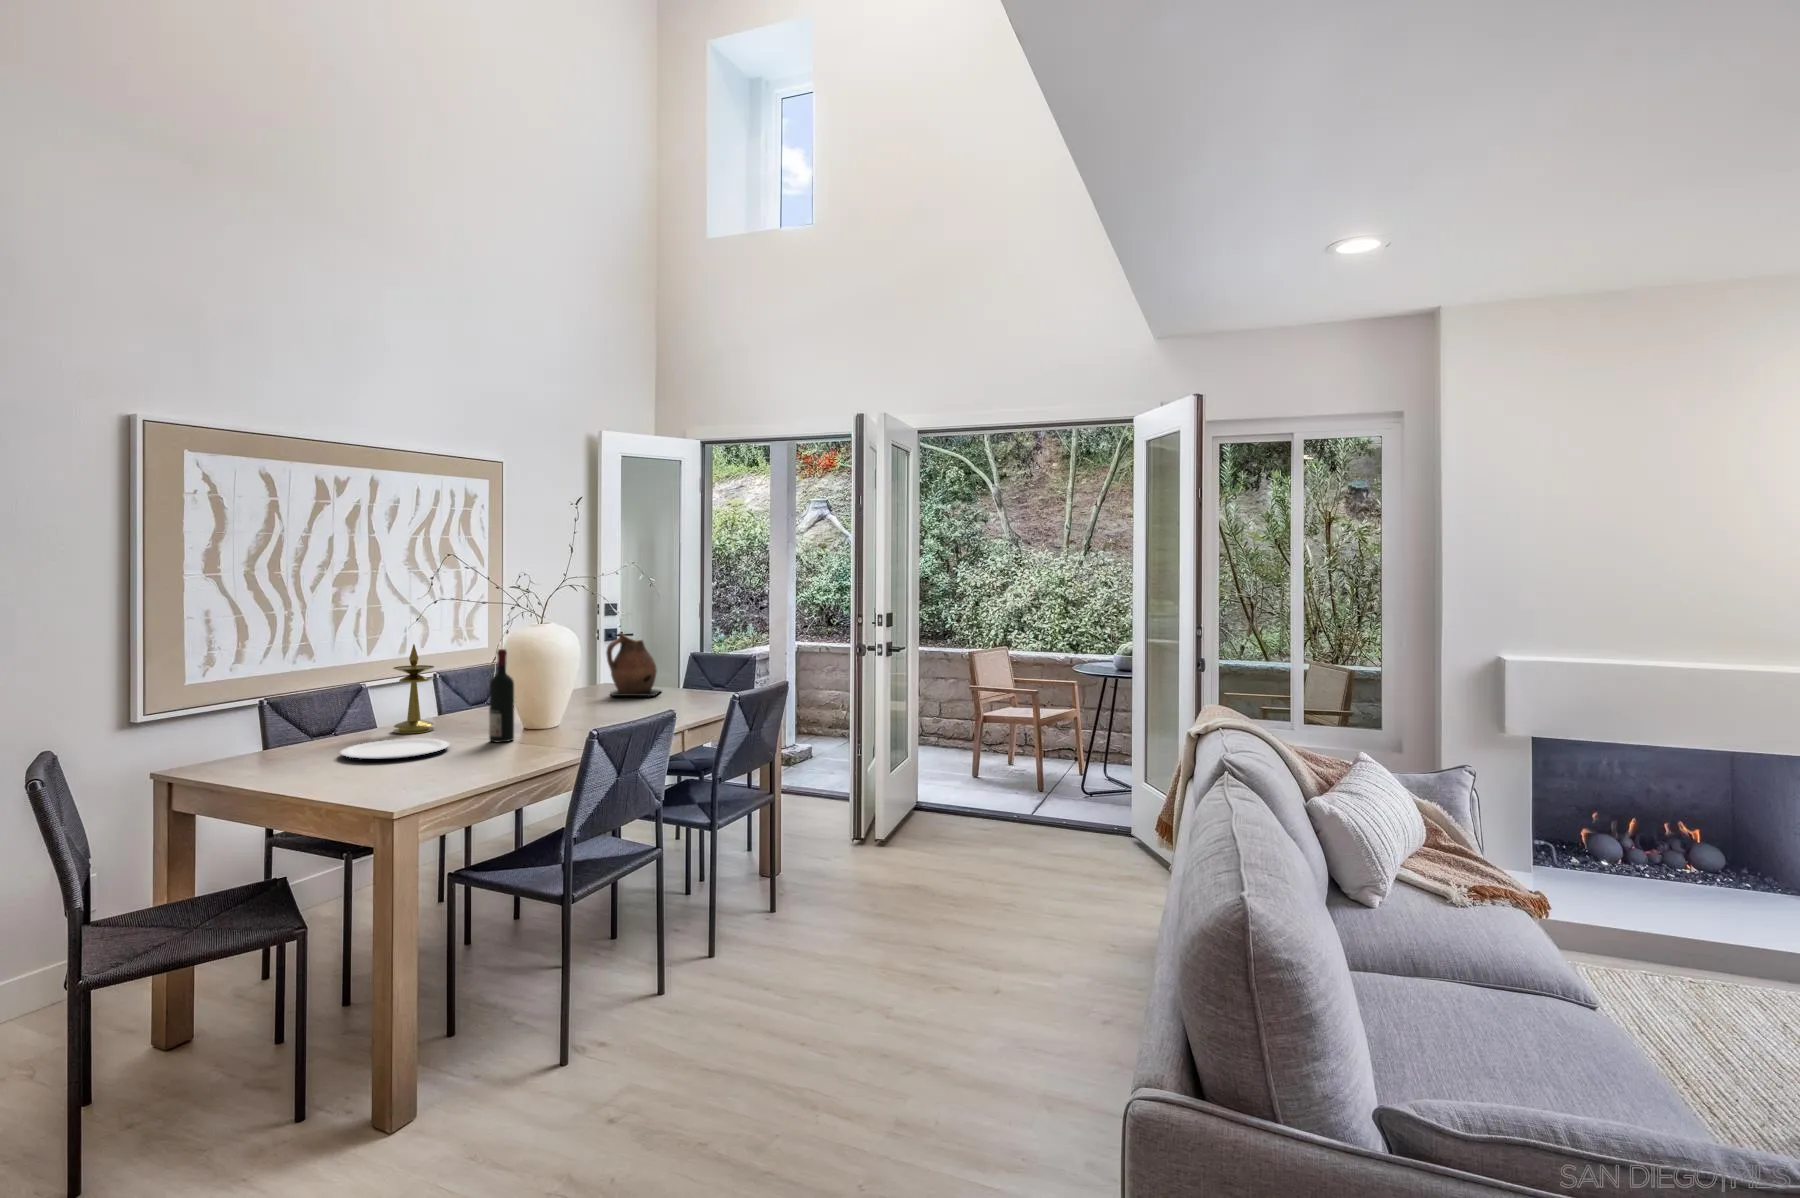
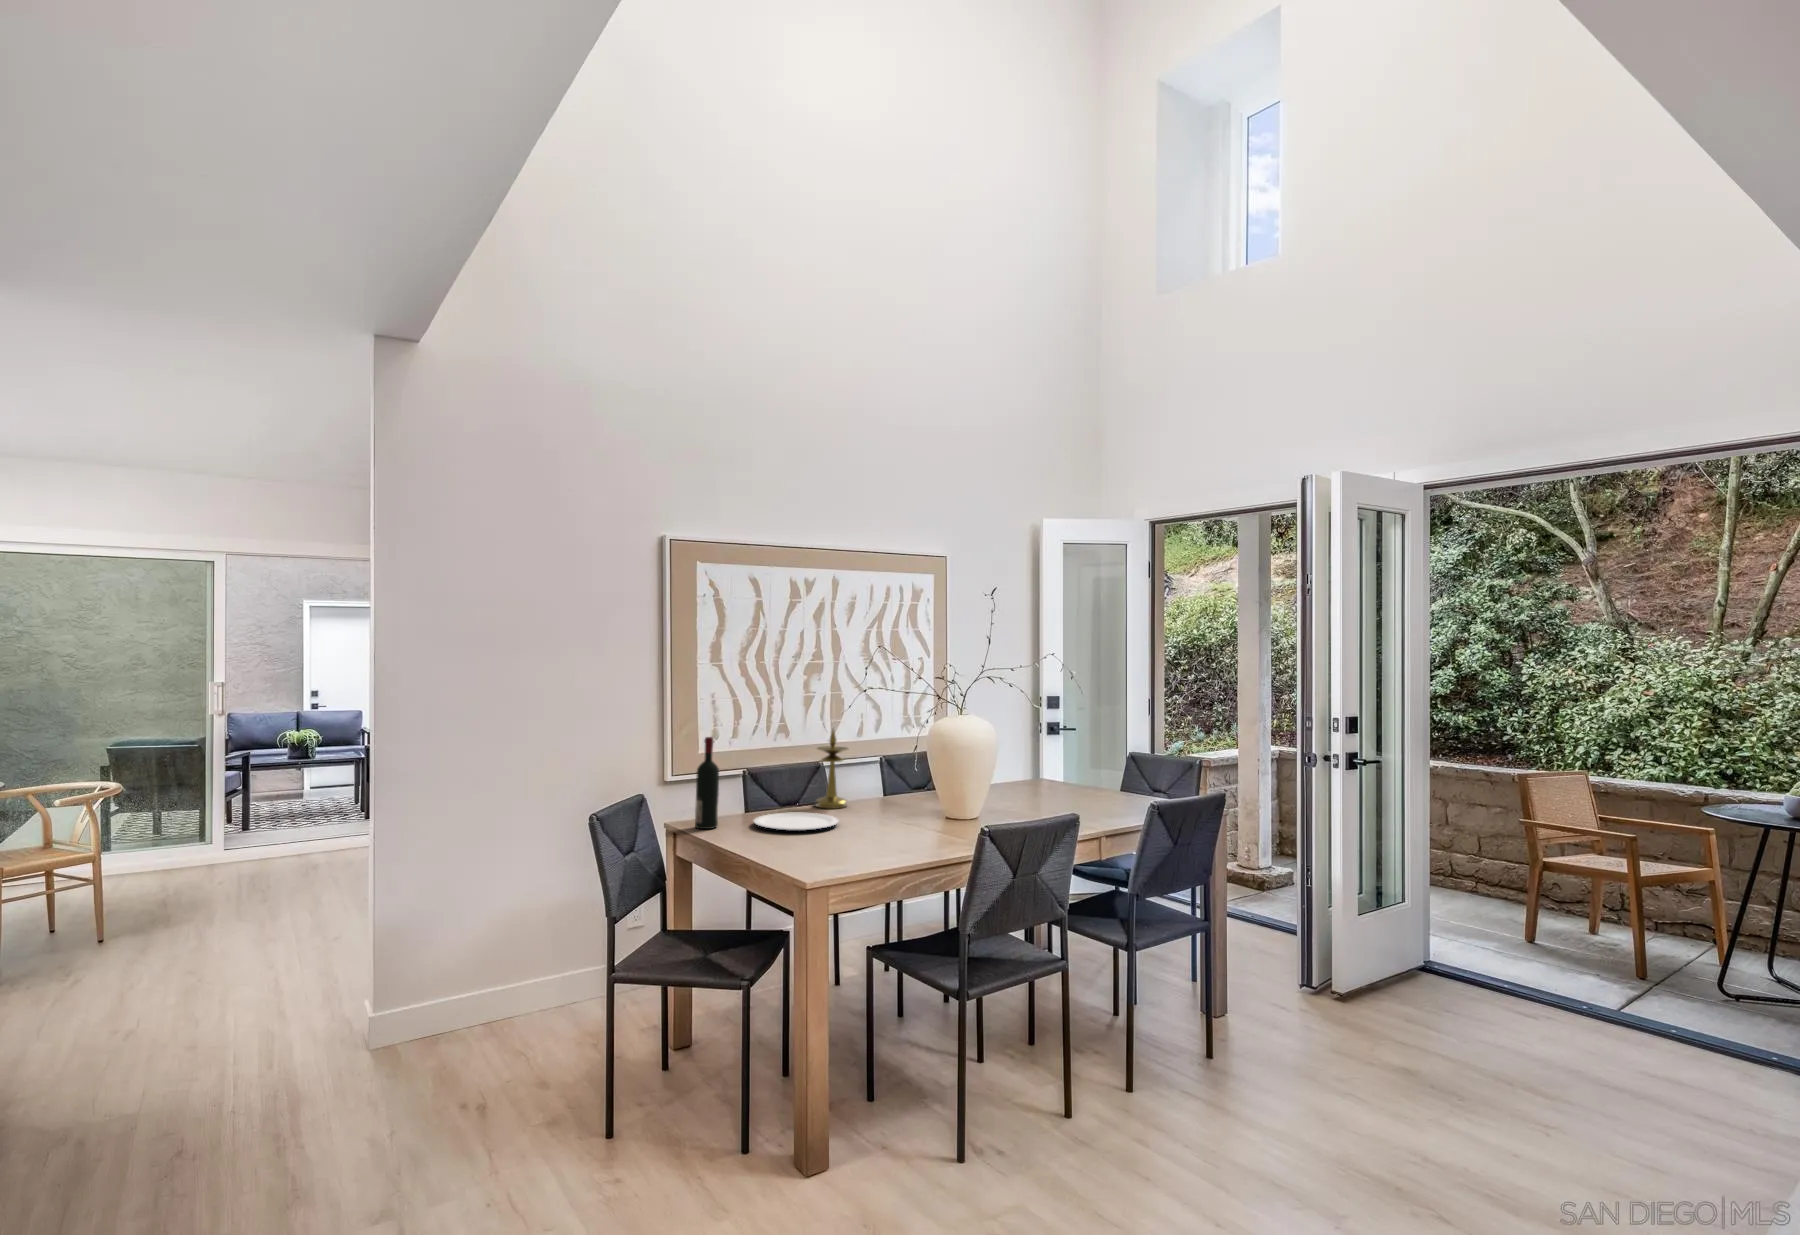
ceramic pitcher: present [606,633,661,696] -> none [1023,726,1082,795]
wine bottle: present [489,649,514,742] -> present [695,737,719,829]

